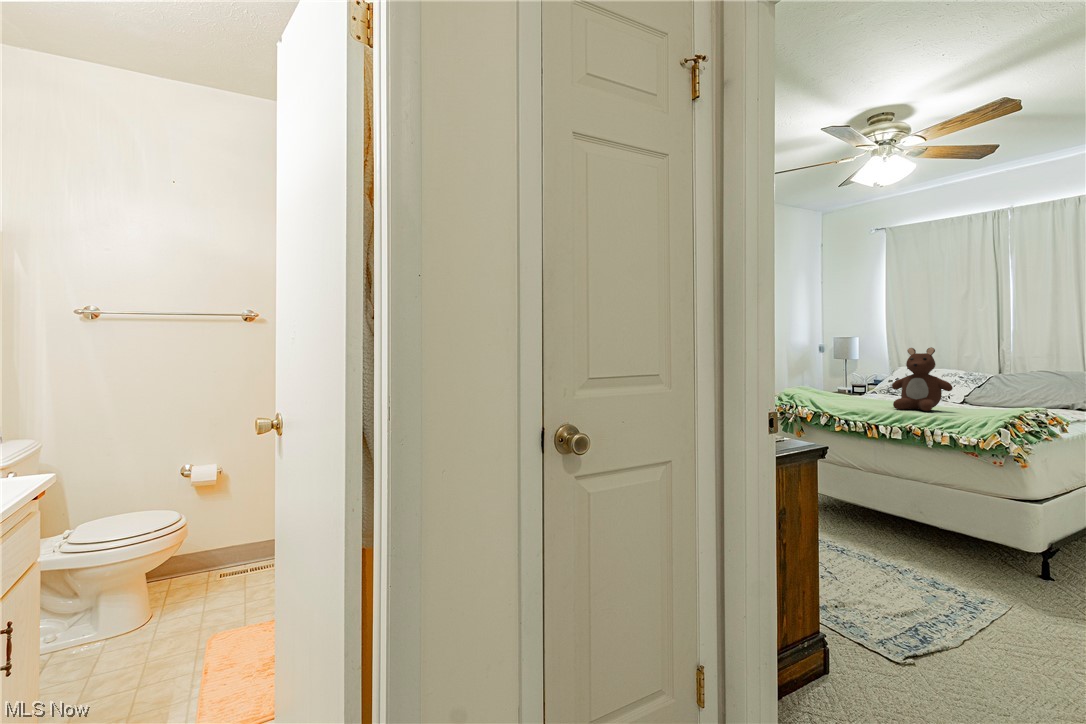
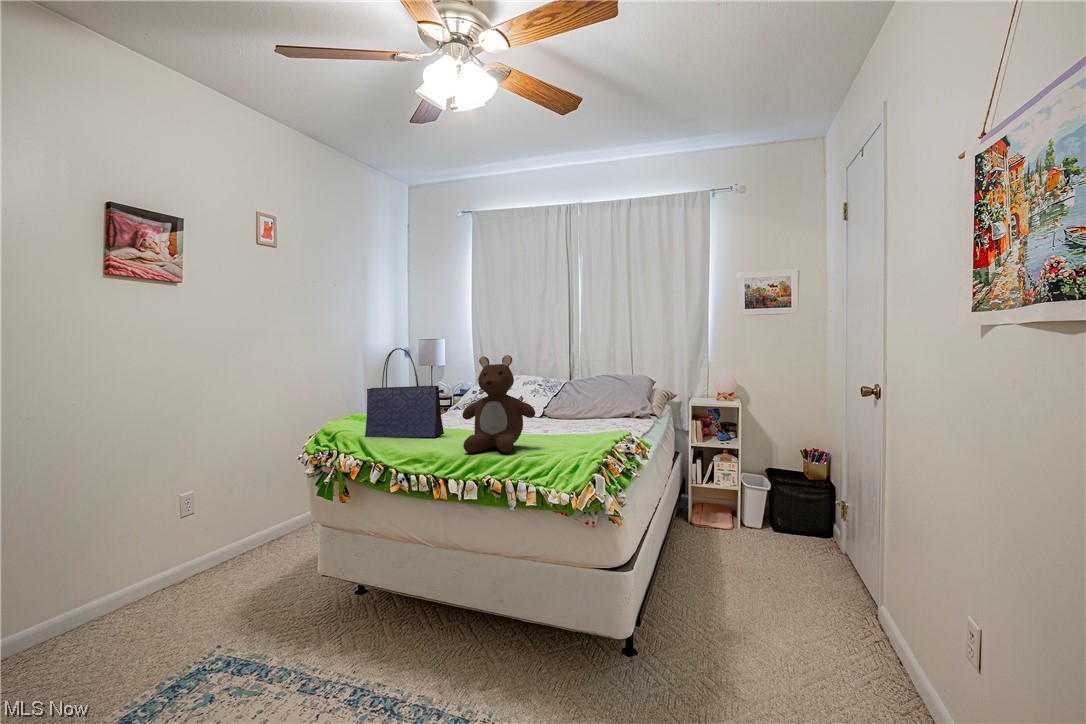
tote bag: none [812,341,874,402] -> present [365,348,444,438]

